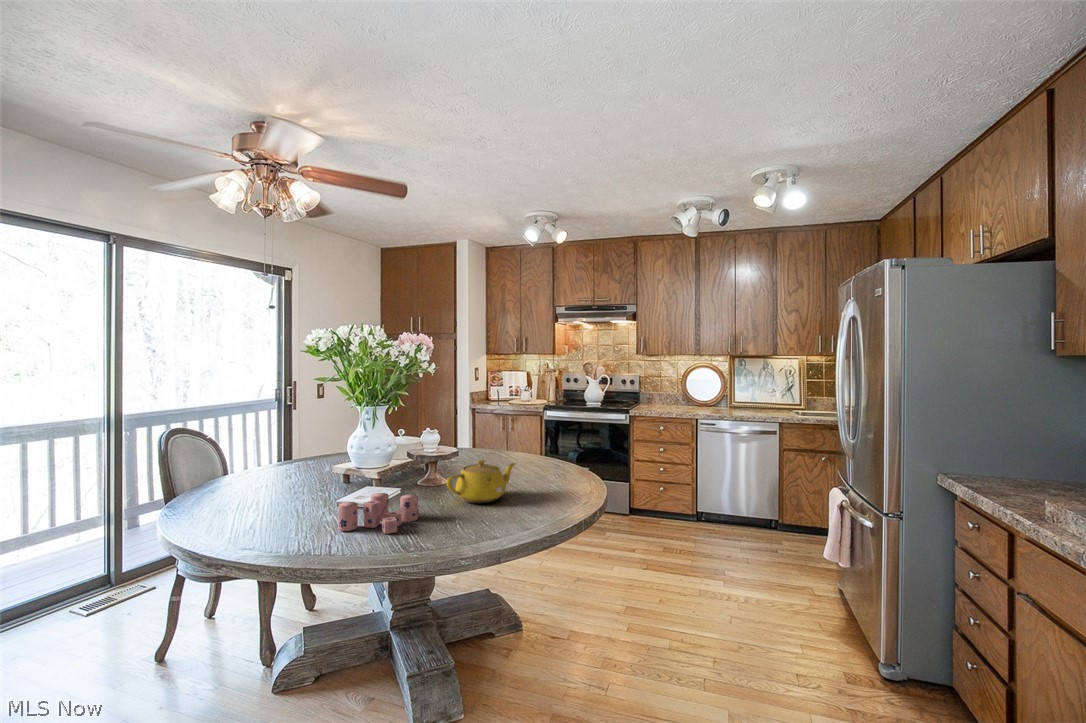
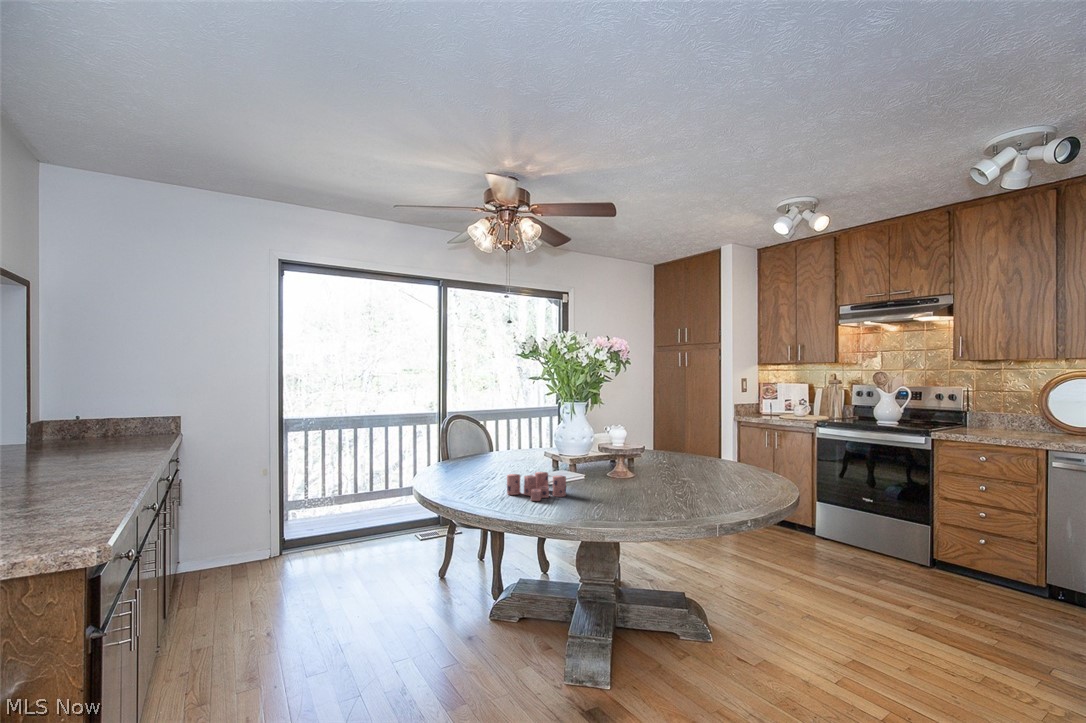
teapot: present [446,460,516,503] -> none [597,456,669,494]

